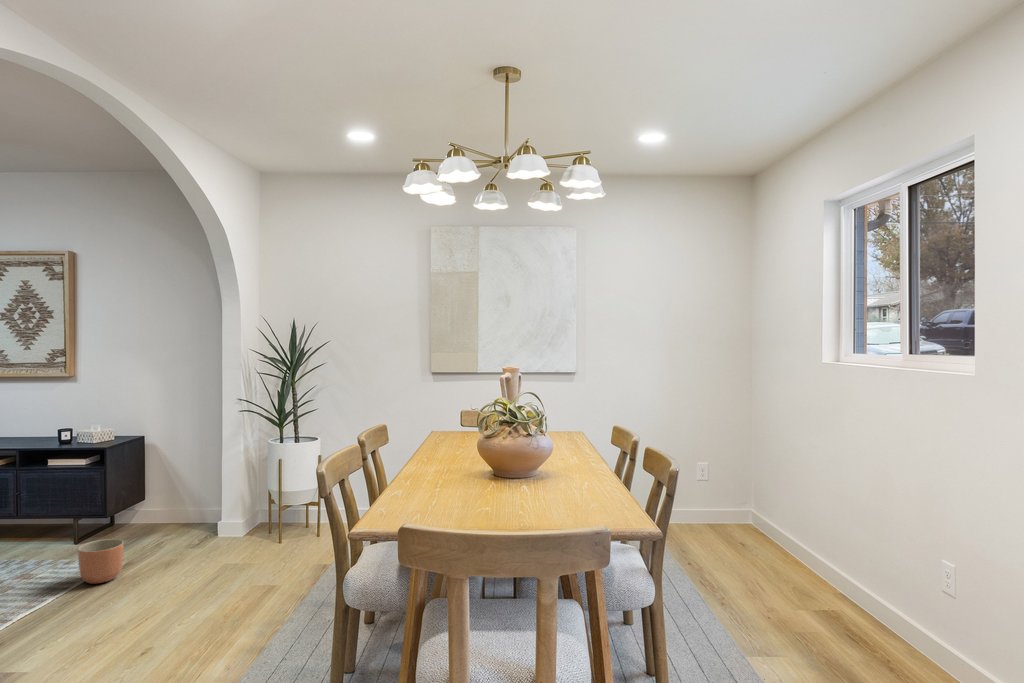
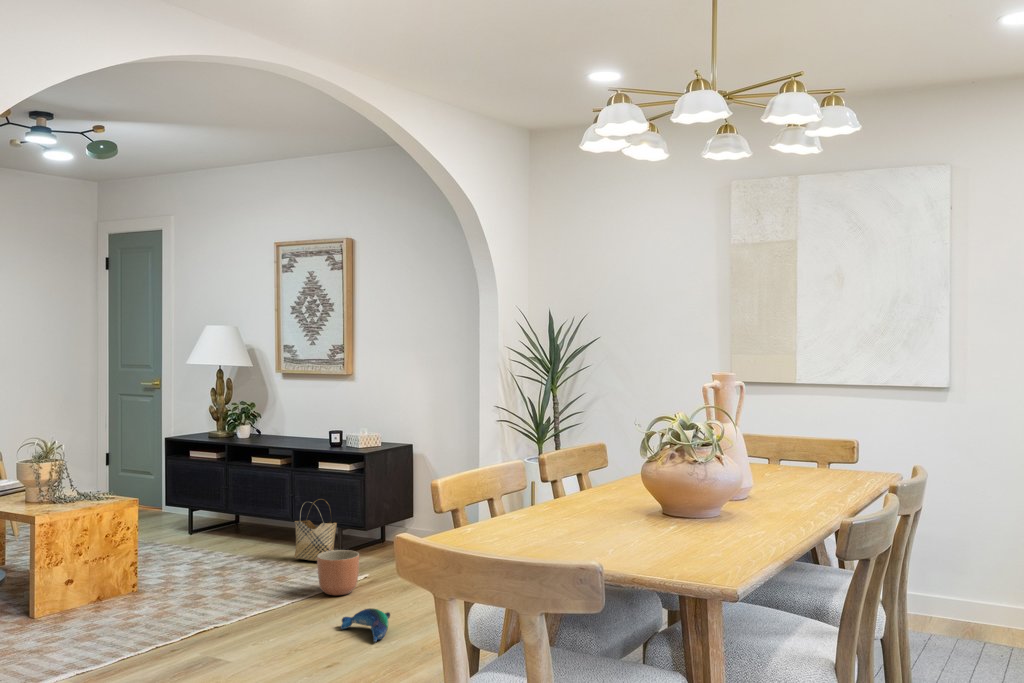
woven basket: none [26,494,77,555] -> present [294,499,337,561]
plush toy: none [129,588,183,619] -> present [341,609,390,642]

